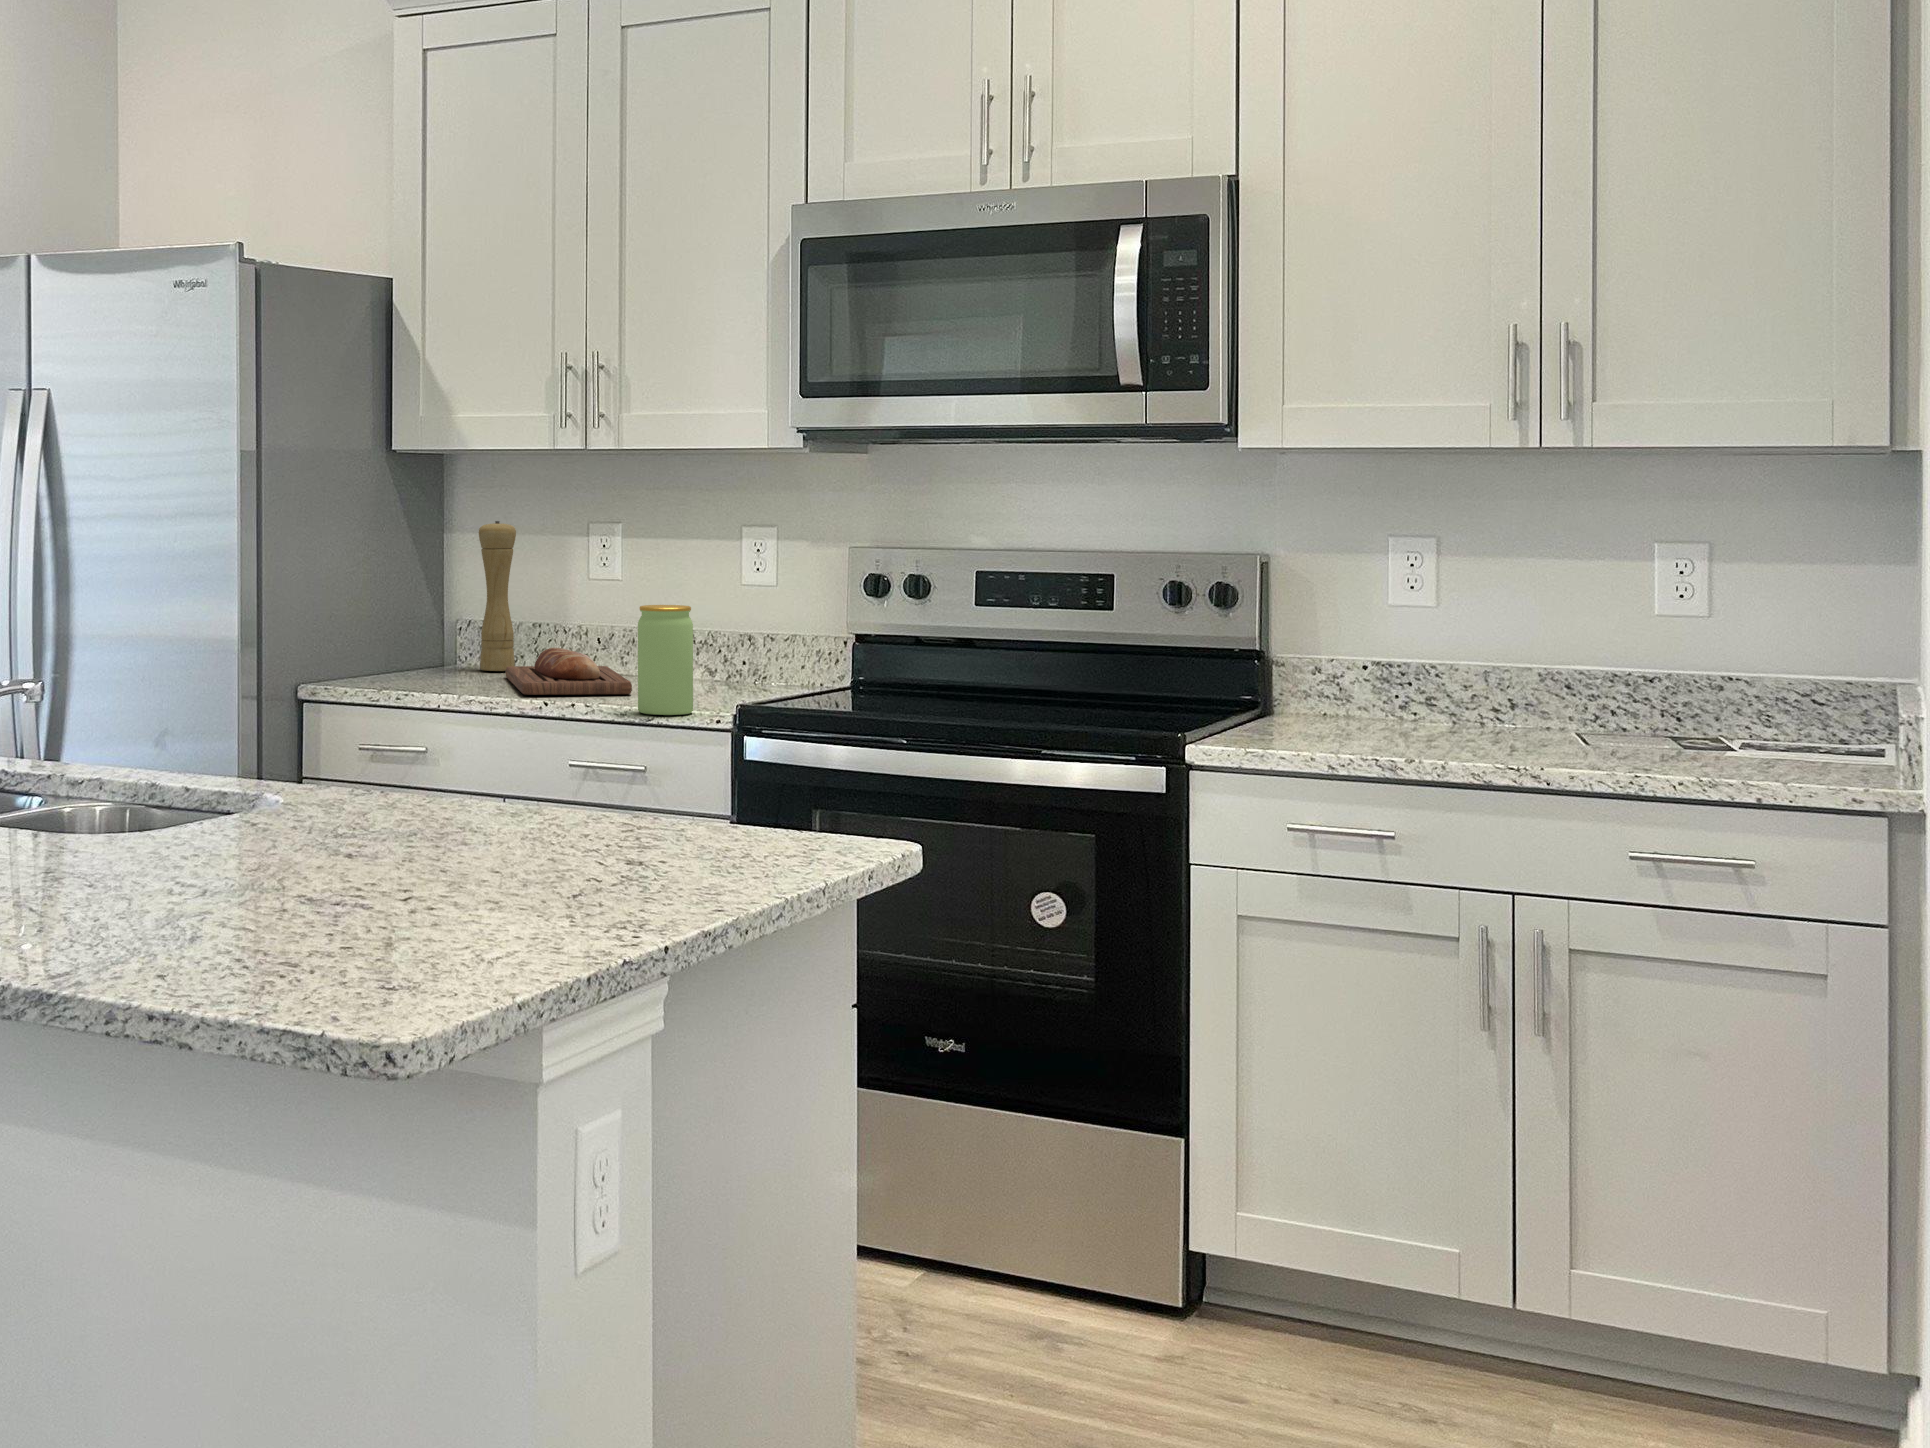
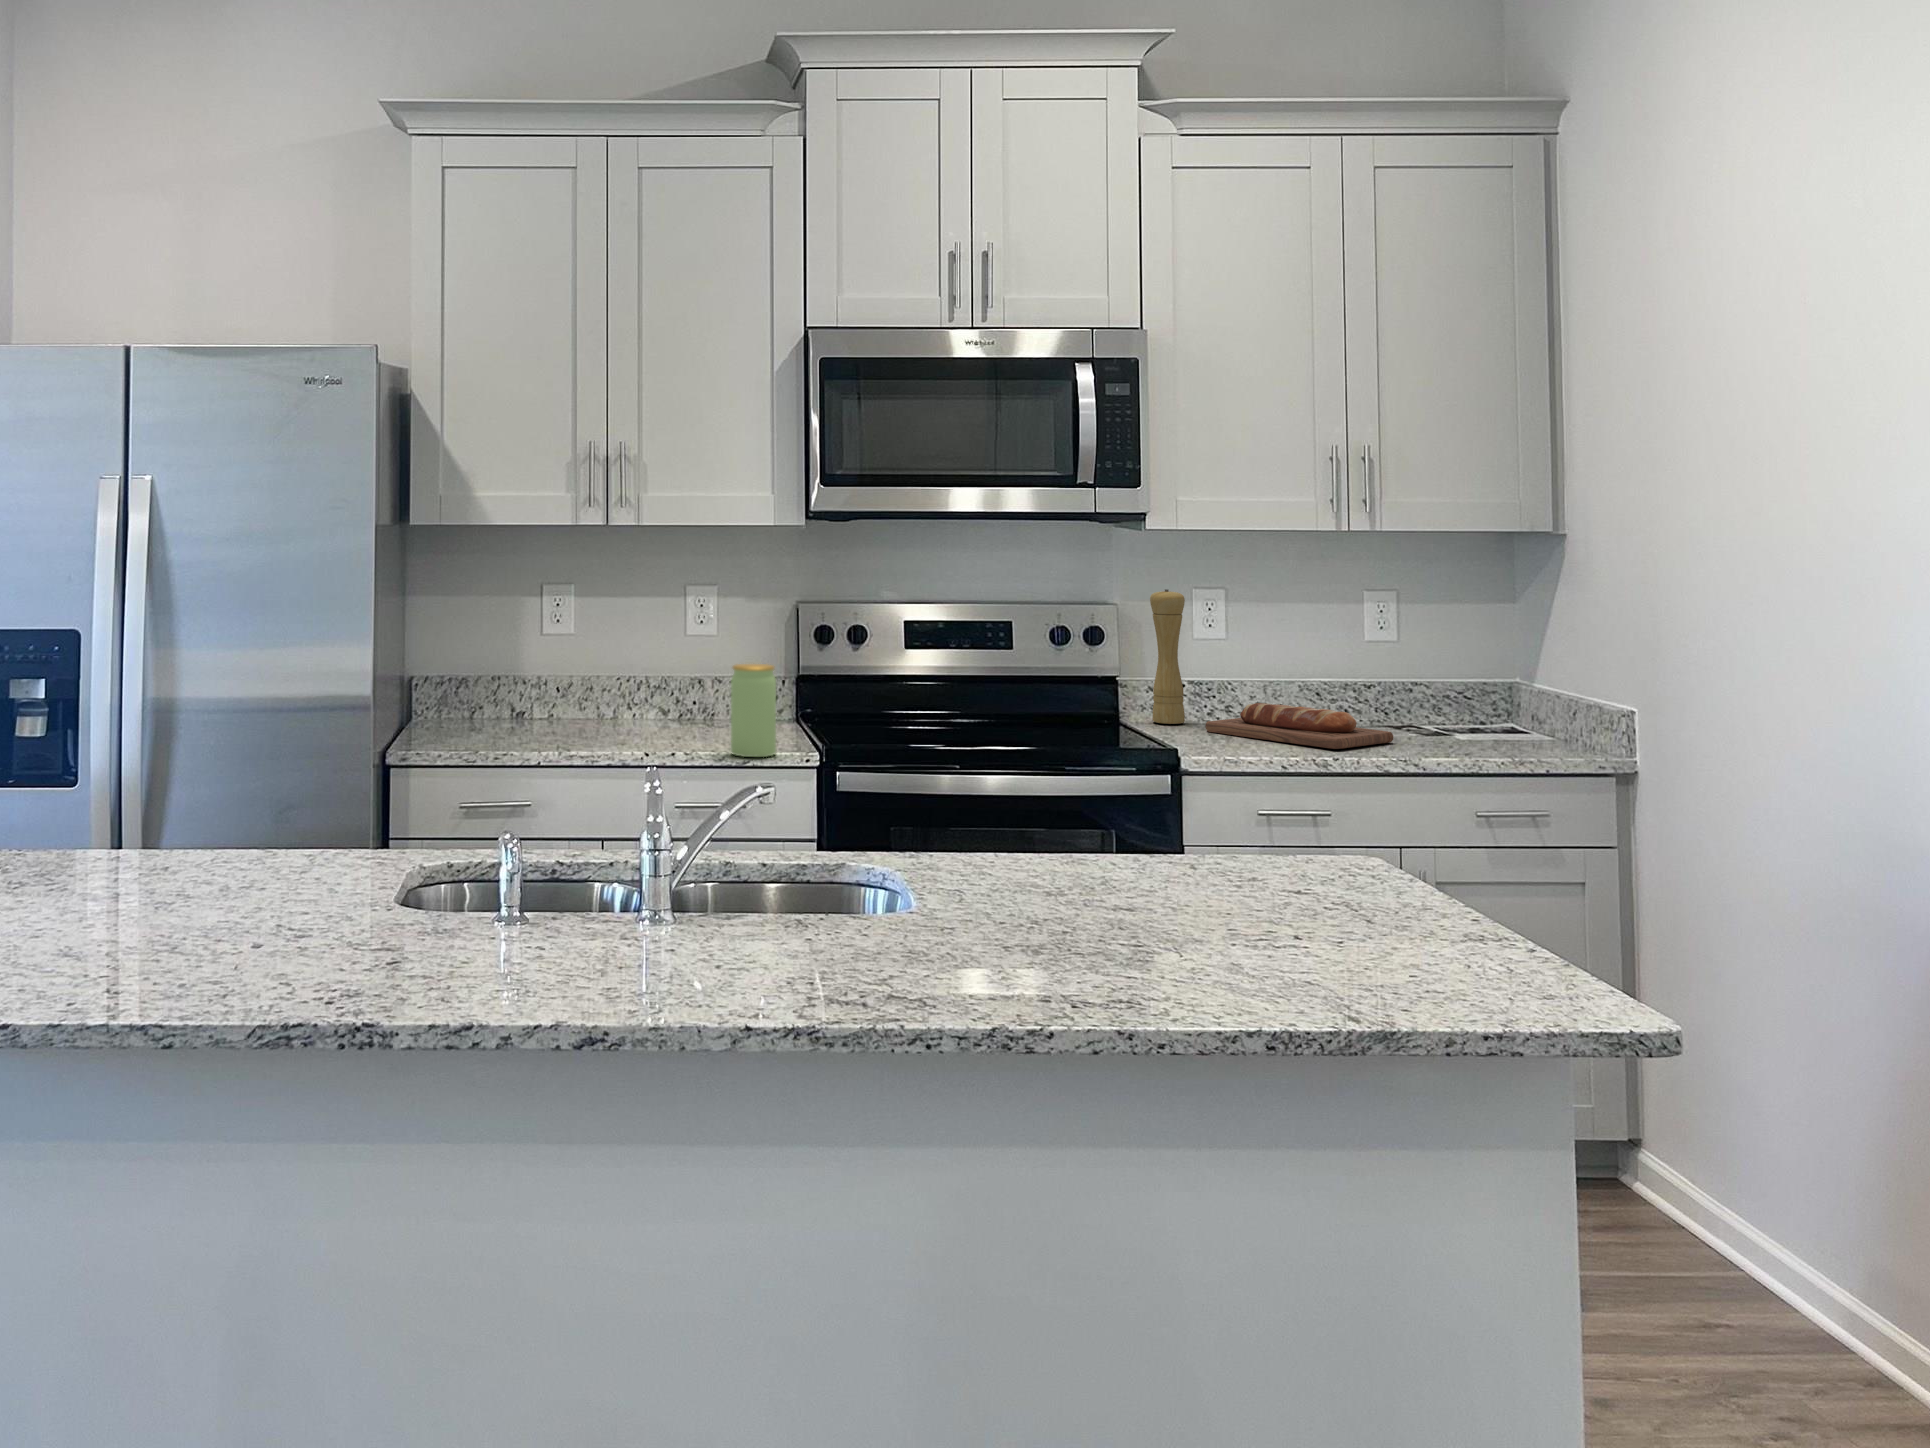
pepper mill: present [479,521,516,671] -> present [1150,589,1185,724]
bread loaf: present [505,648,632,695] -> present [1206,703,1393,749]

